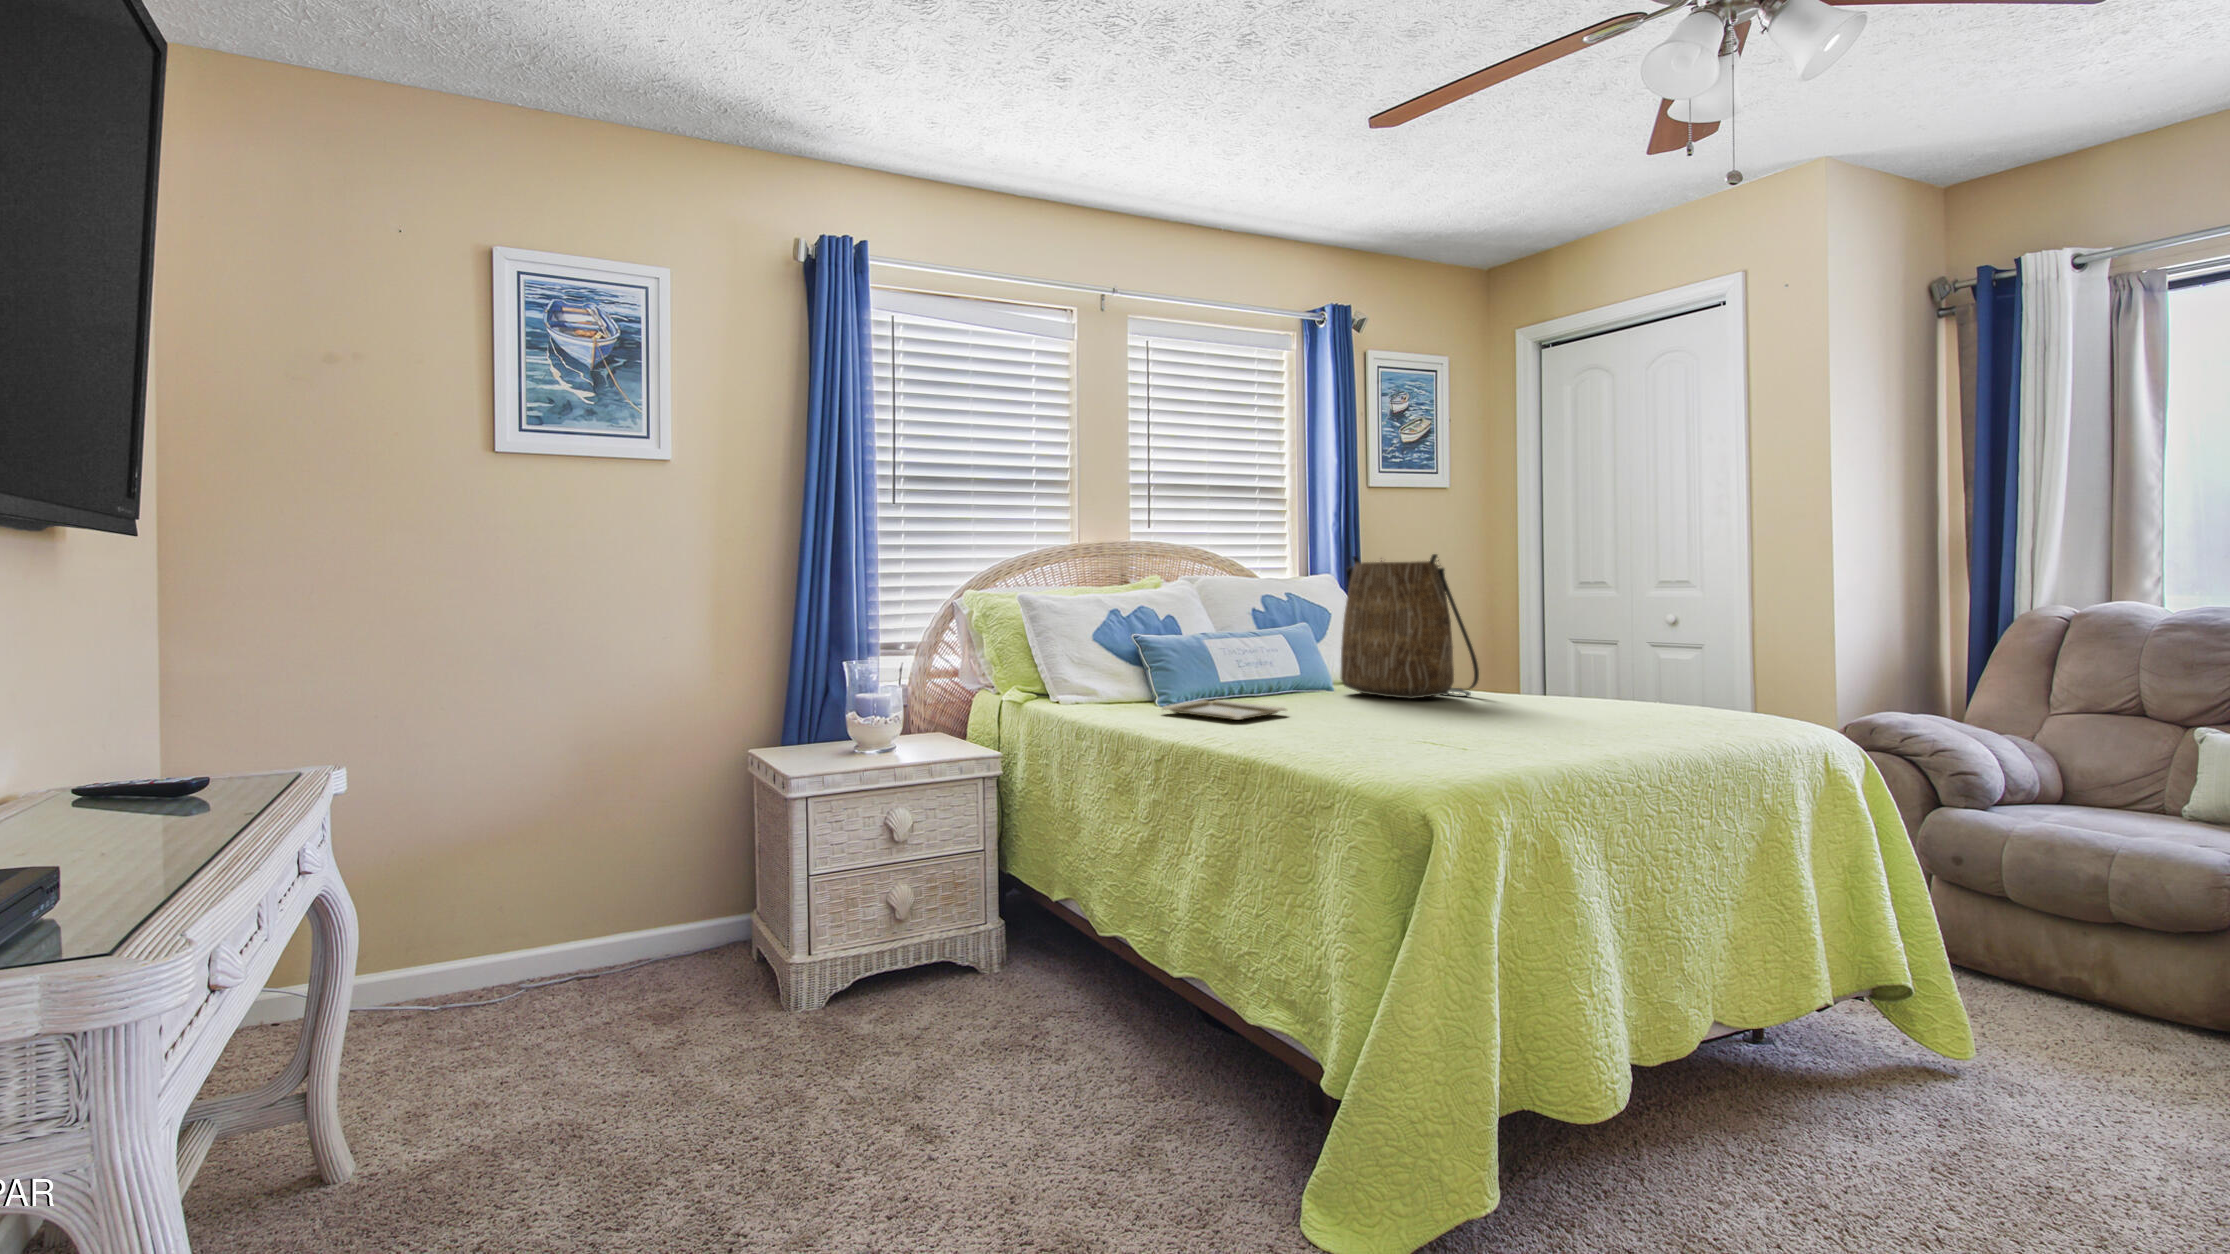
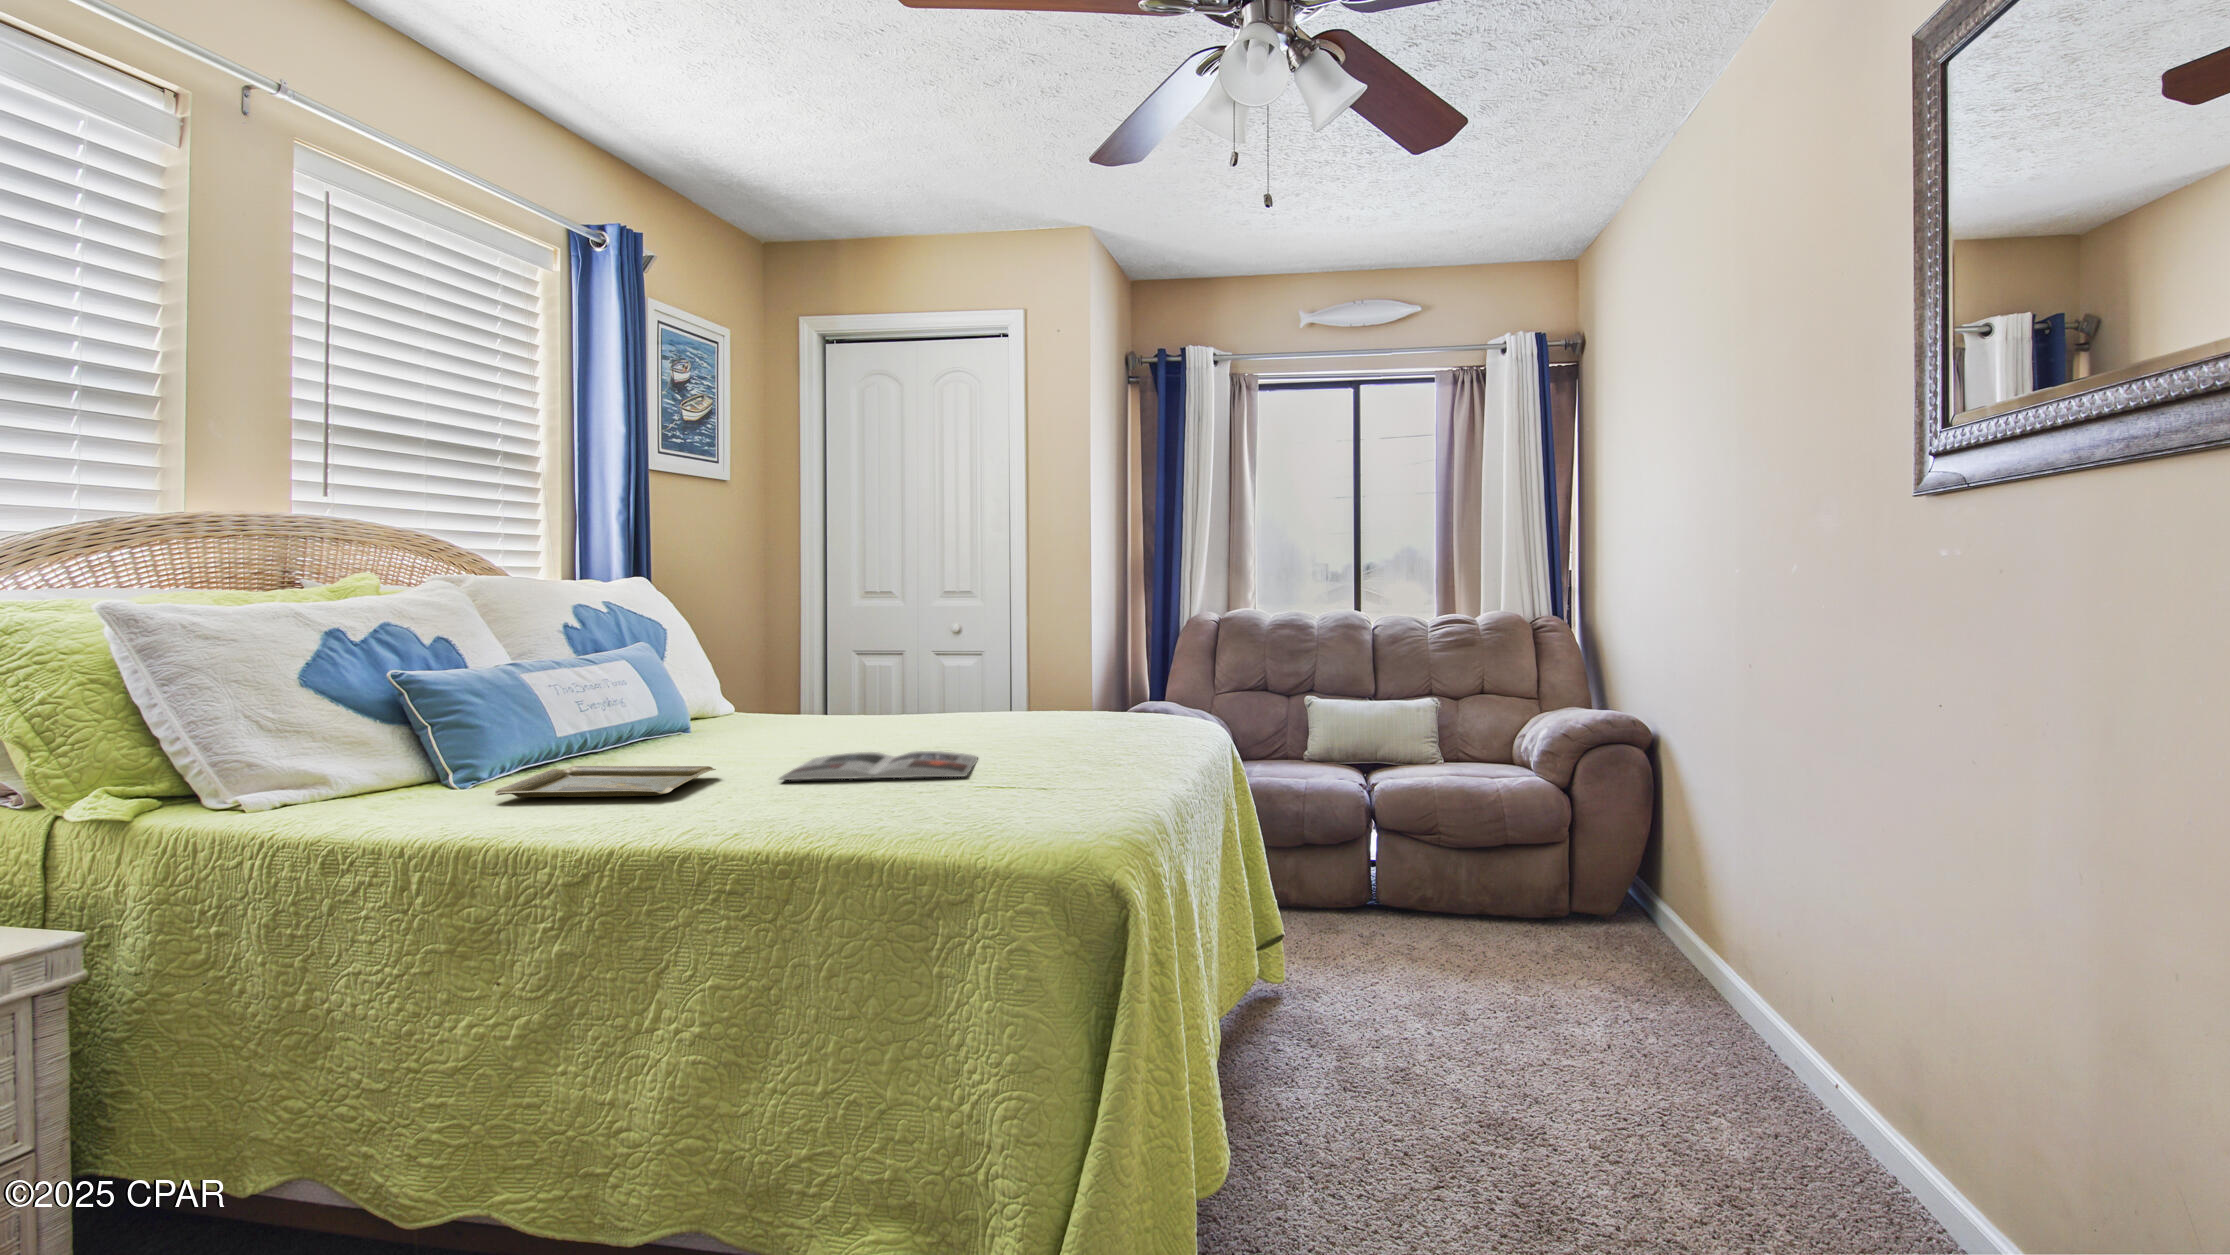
tote bag: present [1341,554,1479,699] -> none [718,555,896,733]
magazine: none [1314,711,1488,734] -> present [779,751,978,780]

